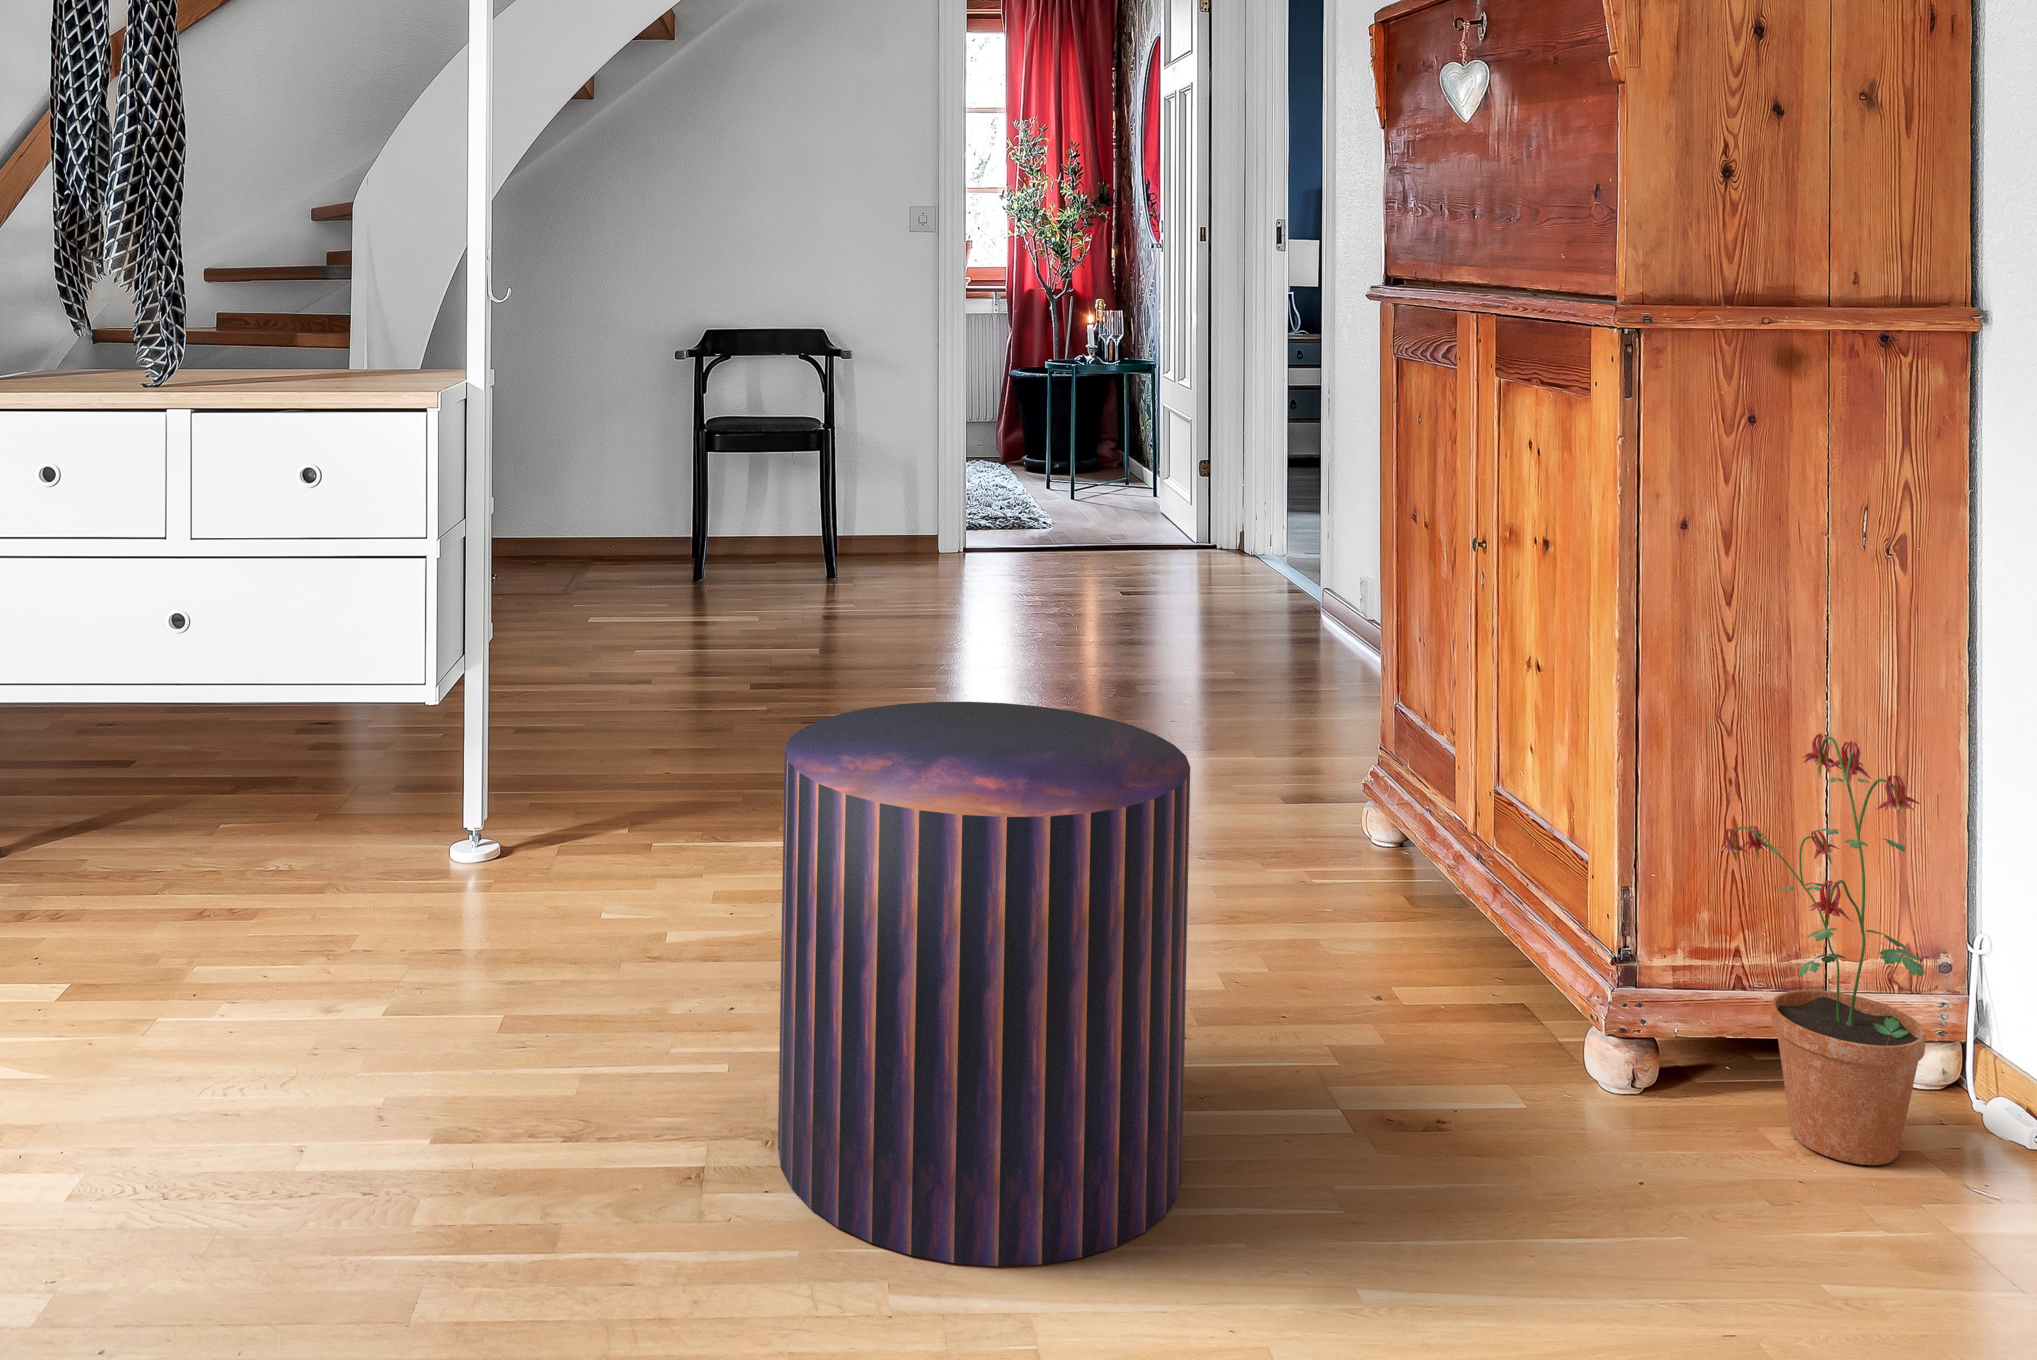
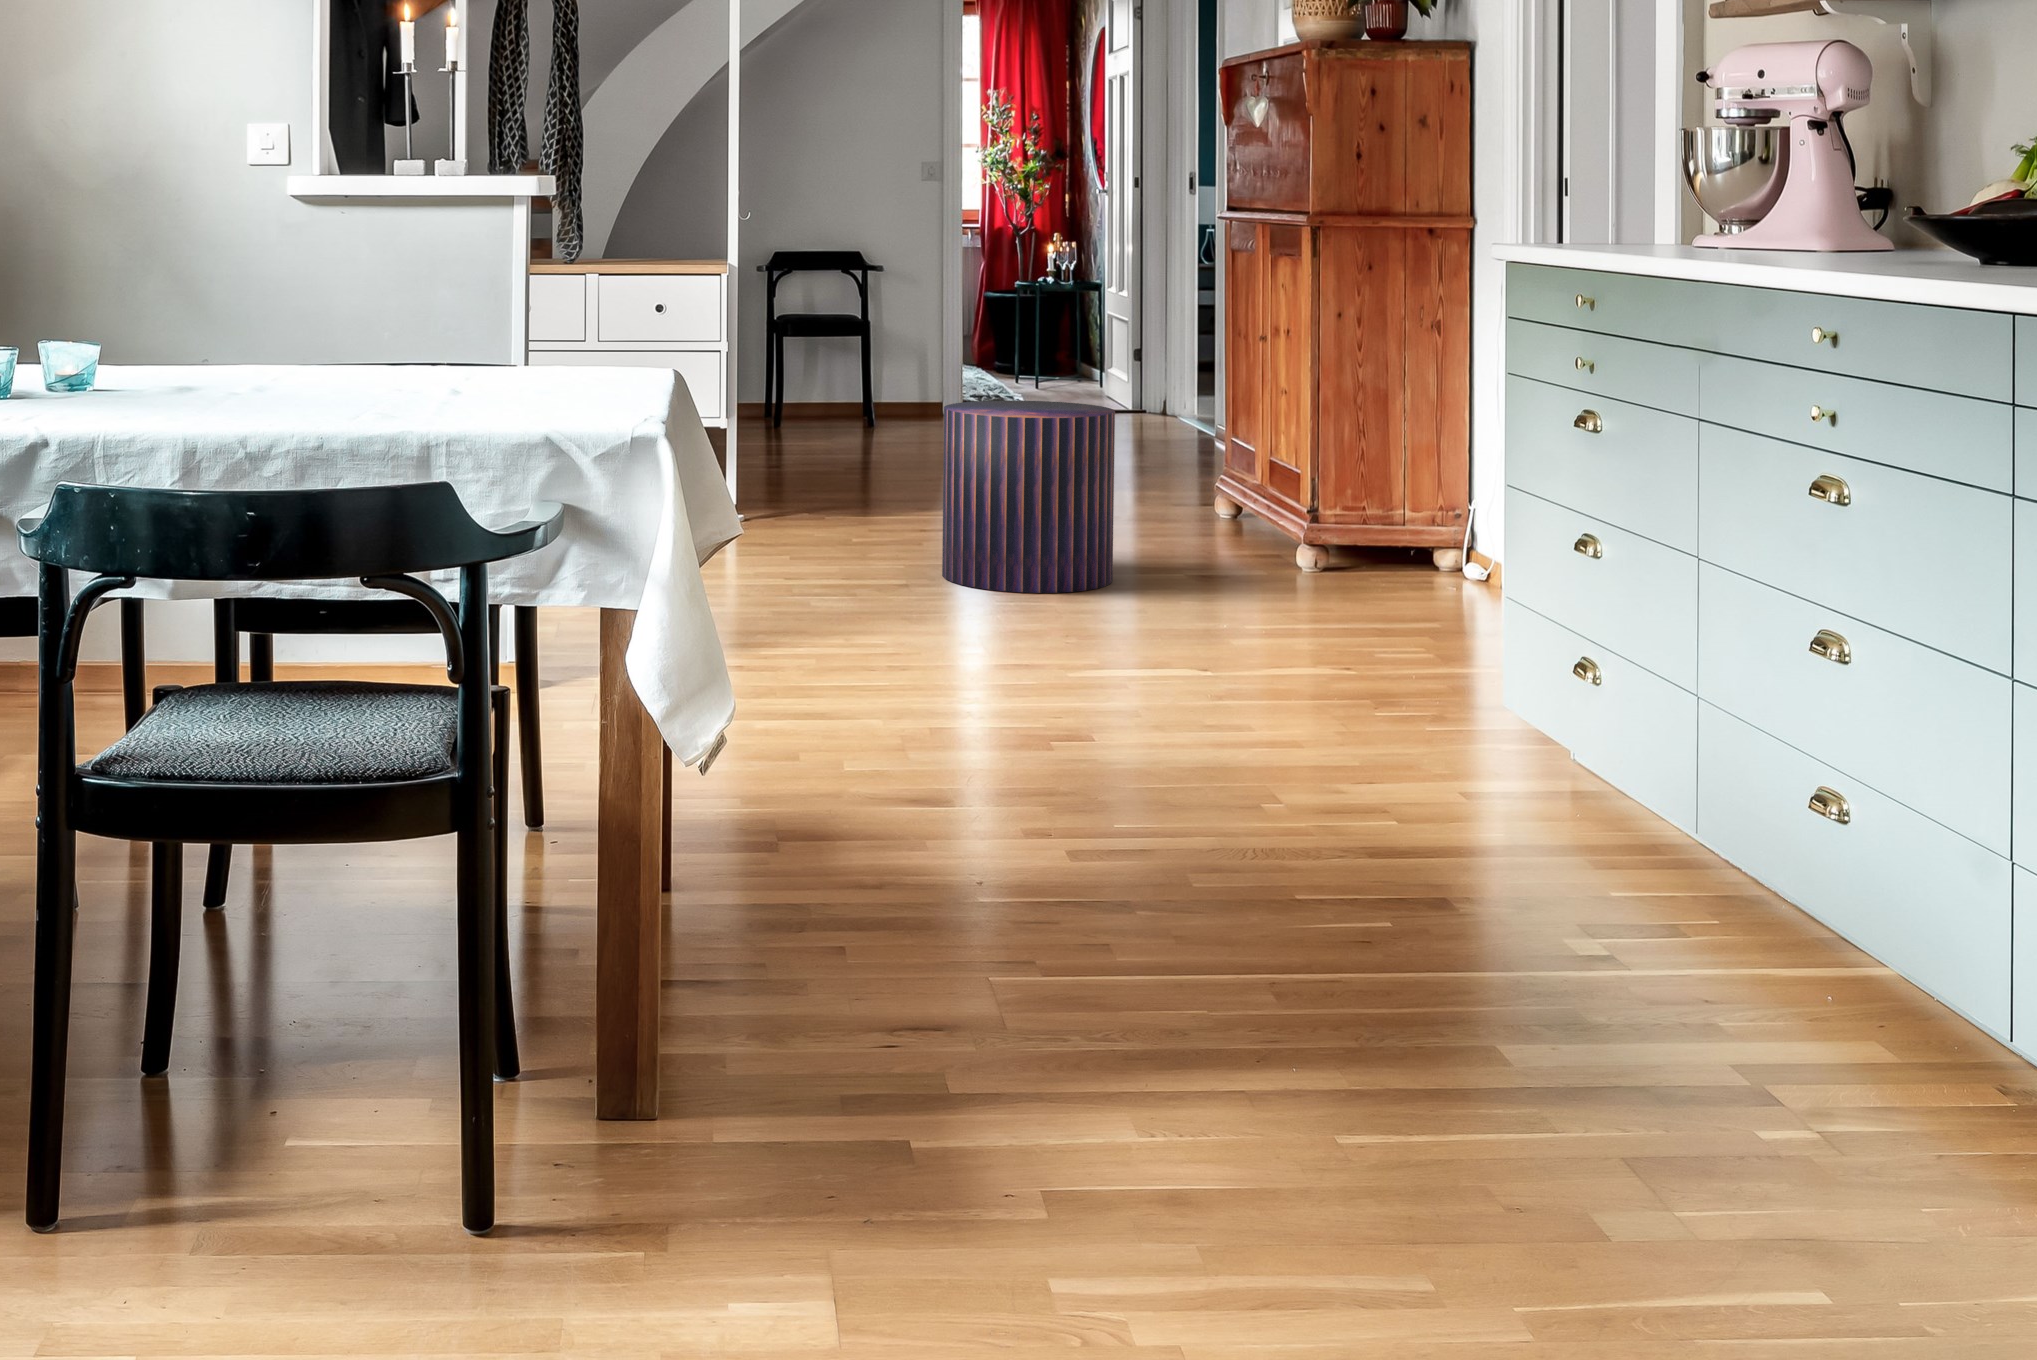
potted plant: present [1720,733,1925,1165] -> none [1351,406,1429,579]

